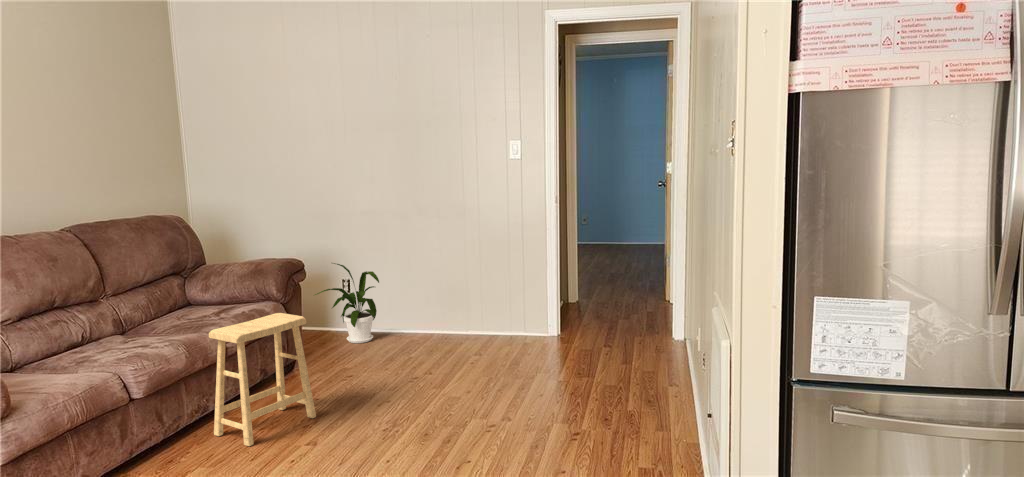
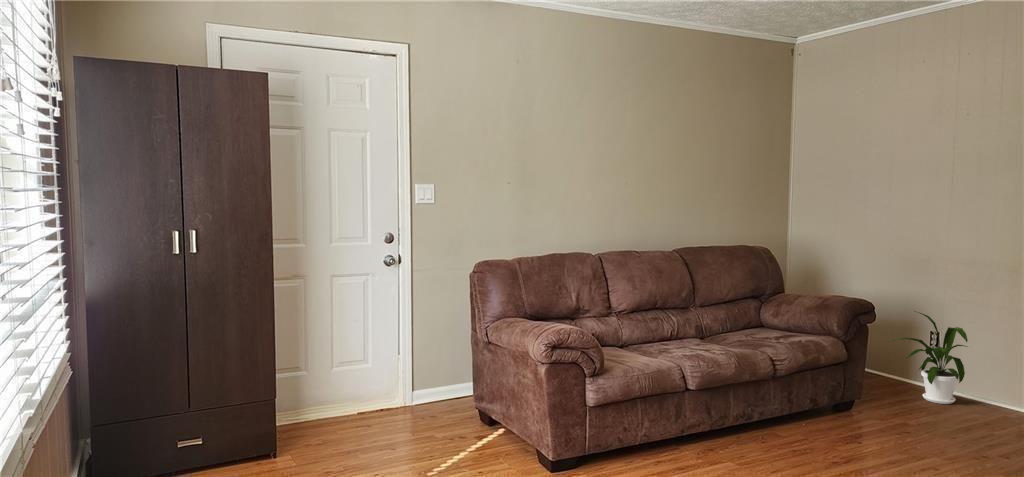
footstool: present [209,313,316,446] -> none [753,347,850,460]

